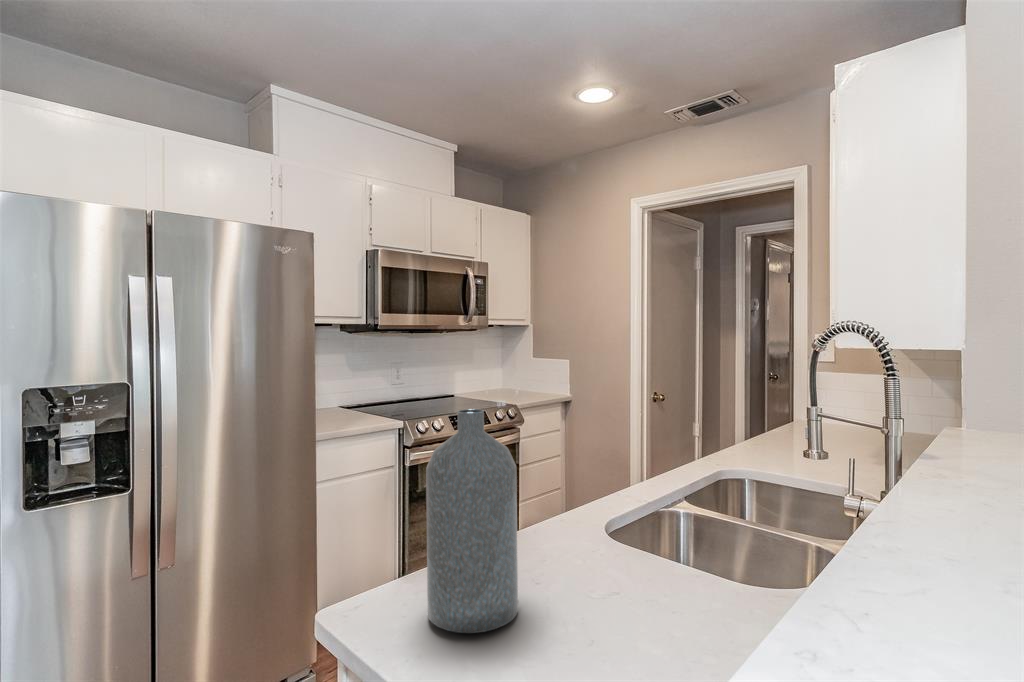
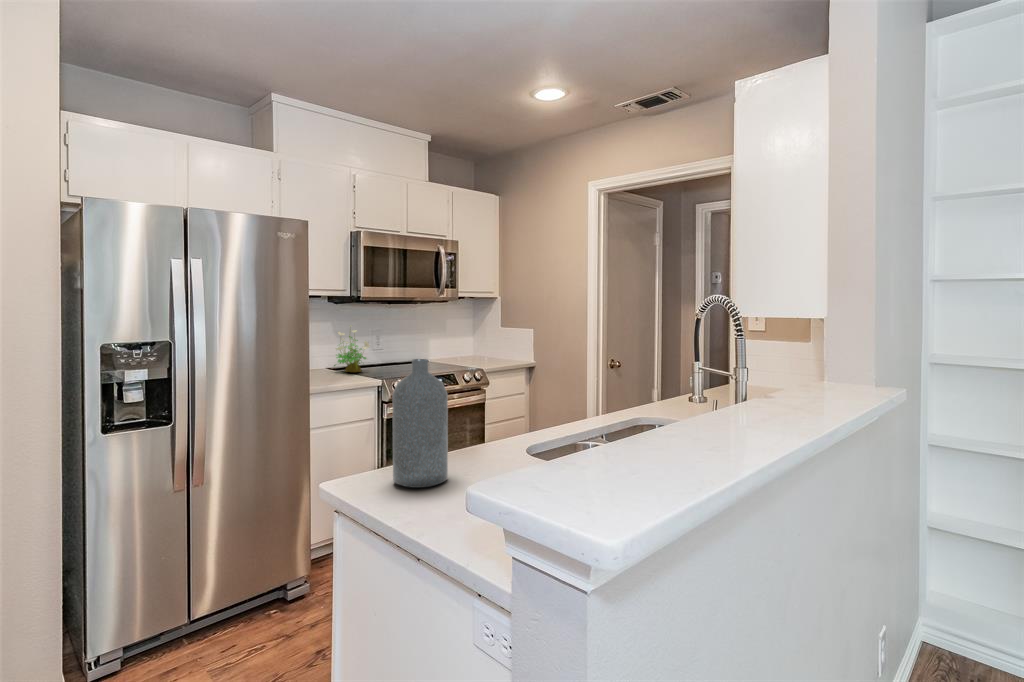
potted plant: none [346,357,389,412] -> present [334,325,370,372]

